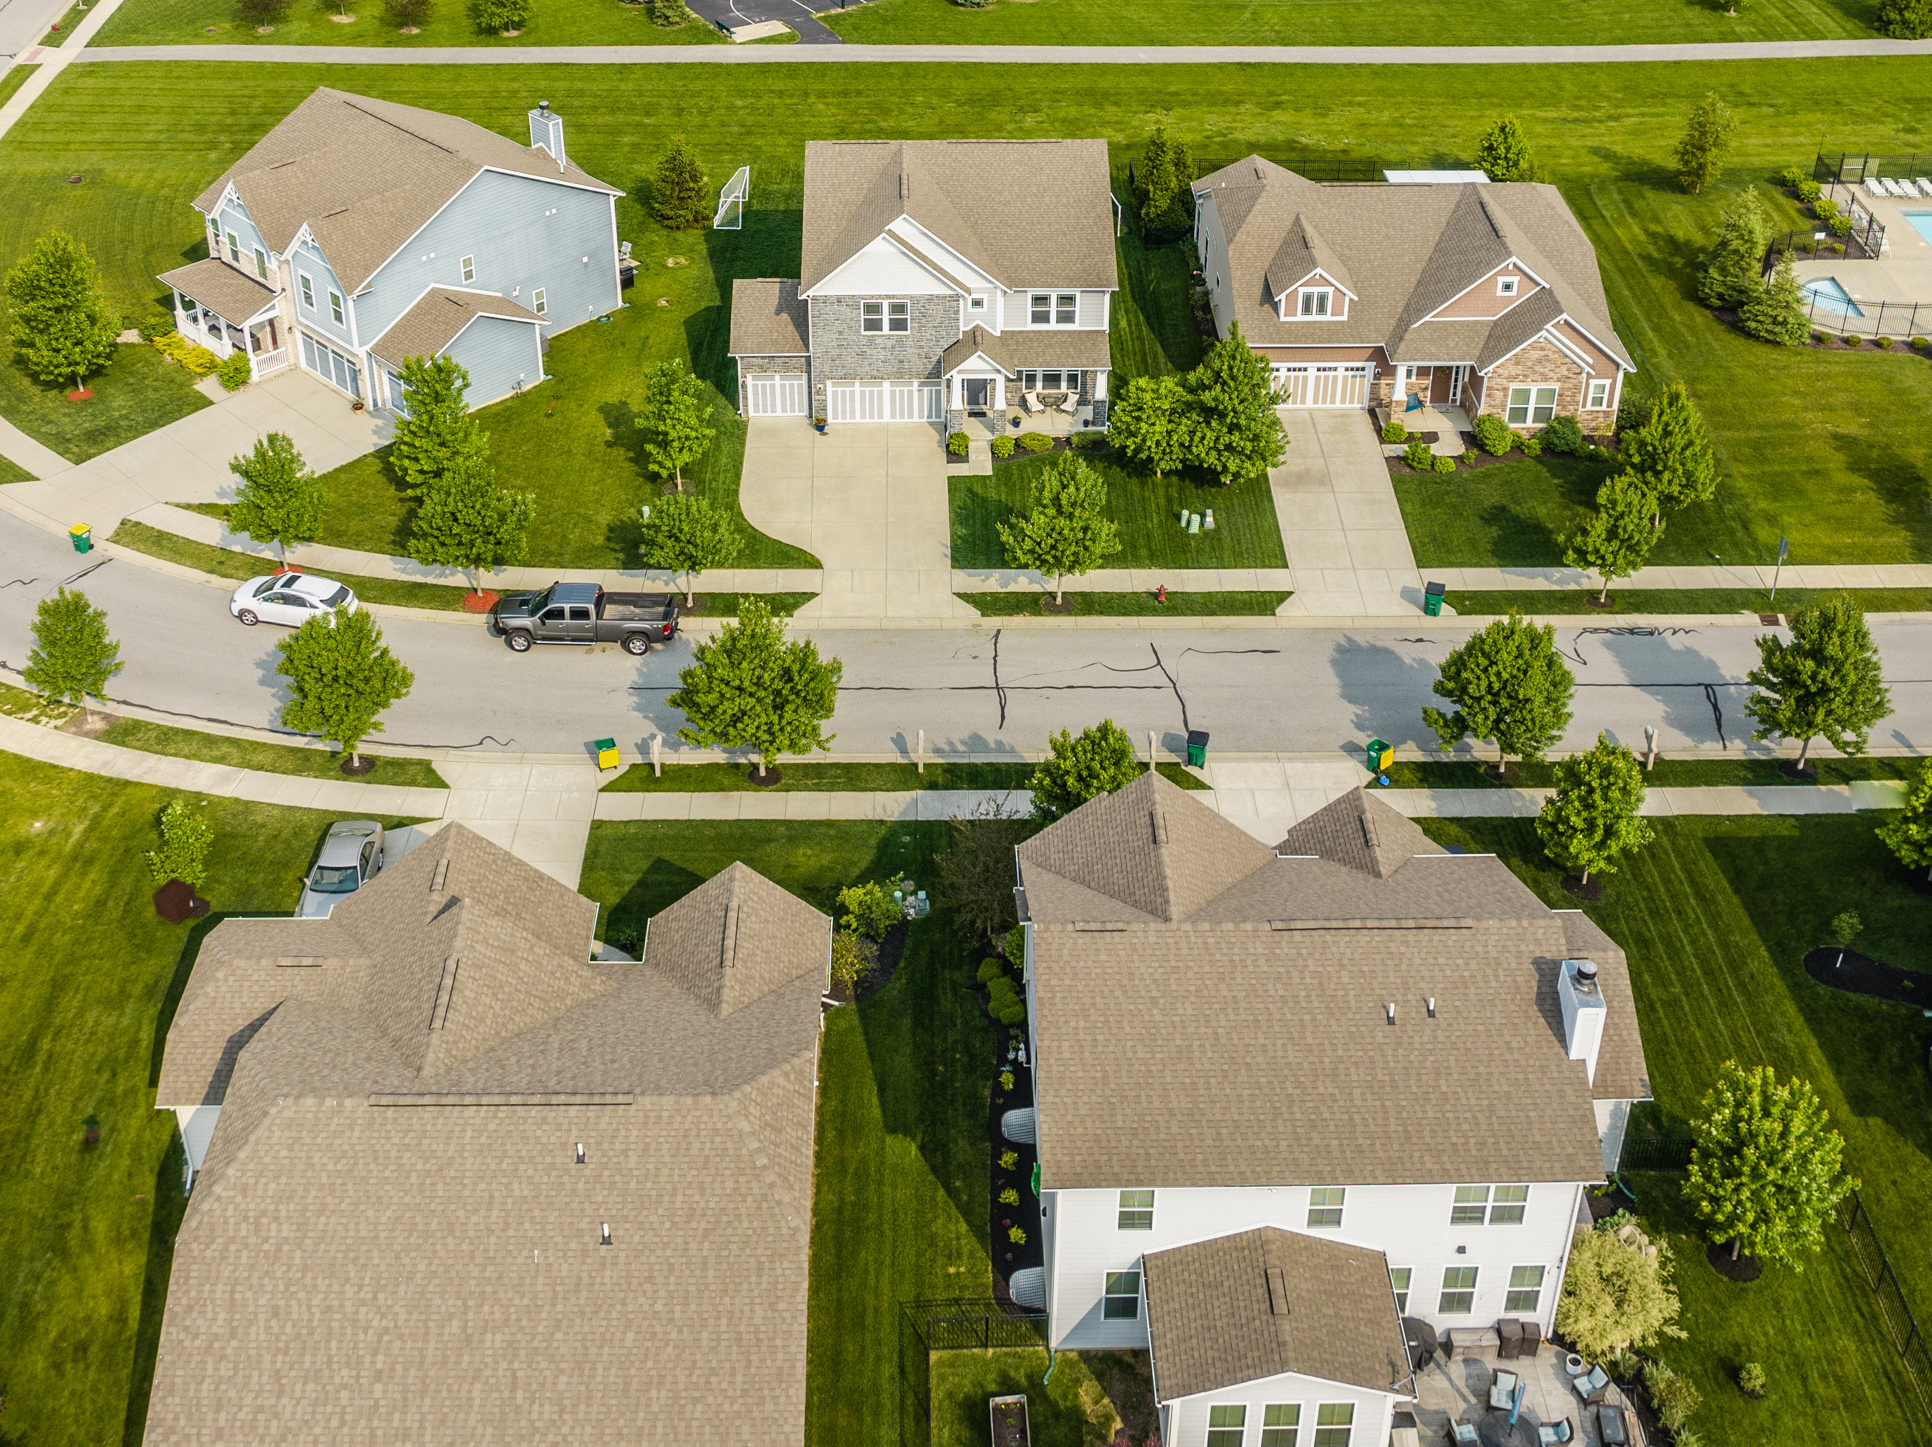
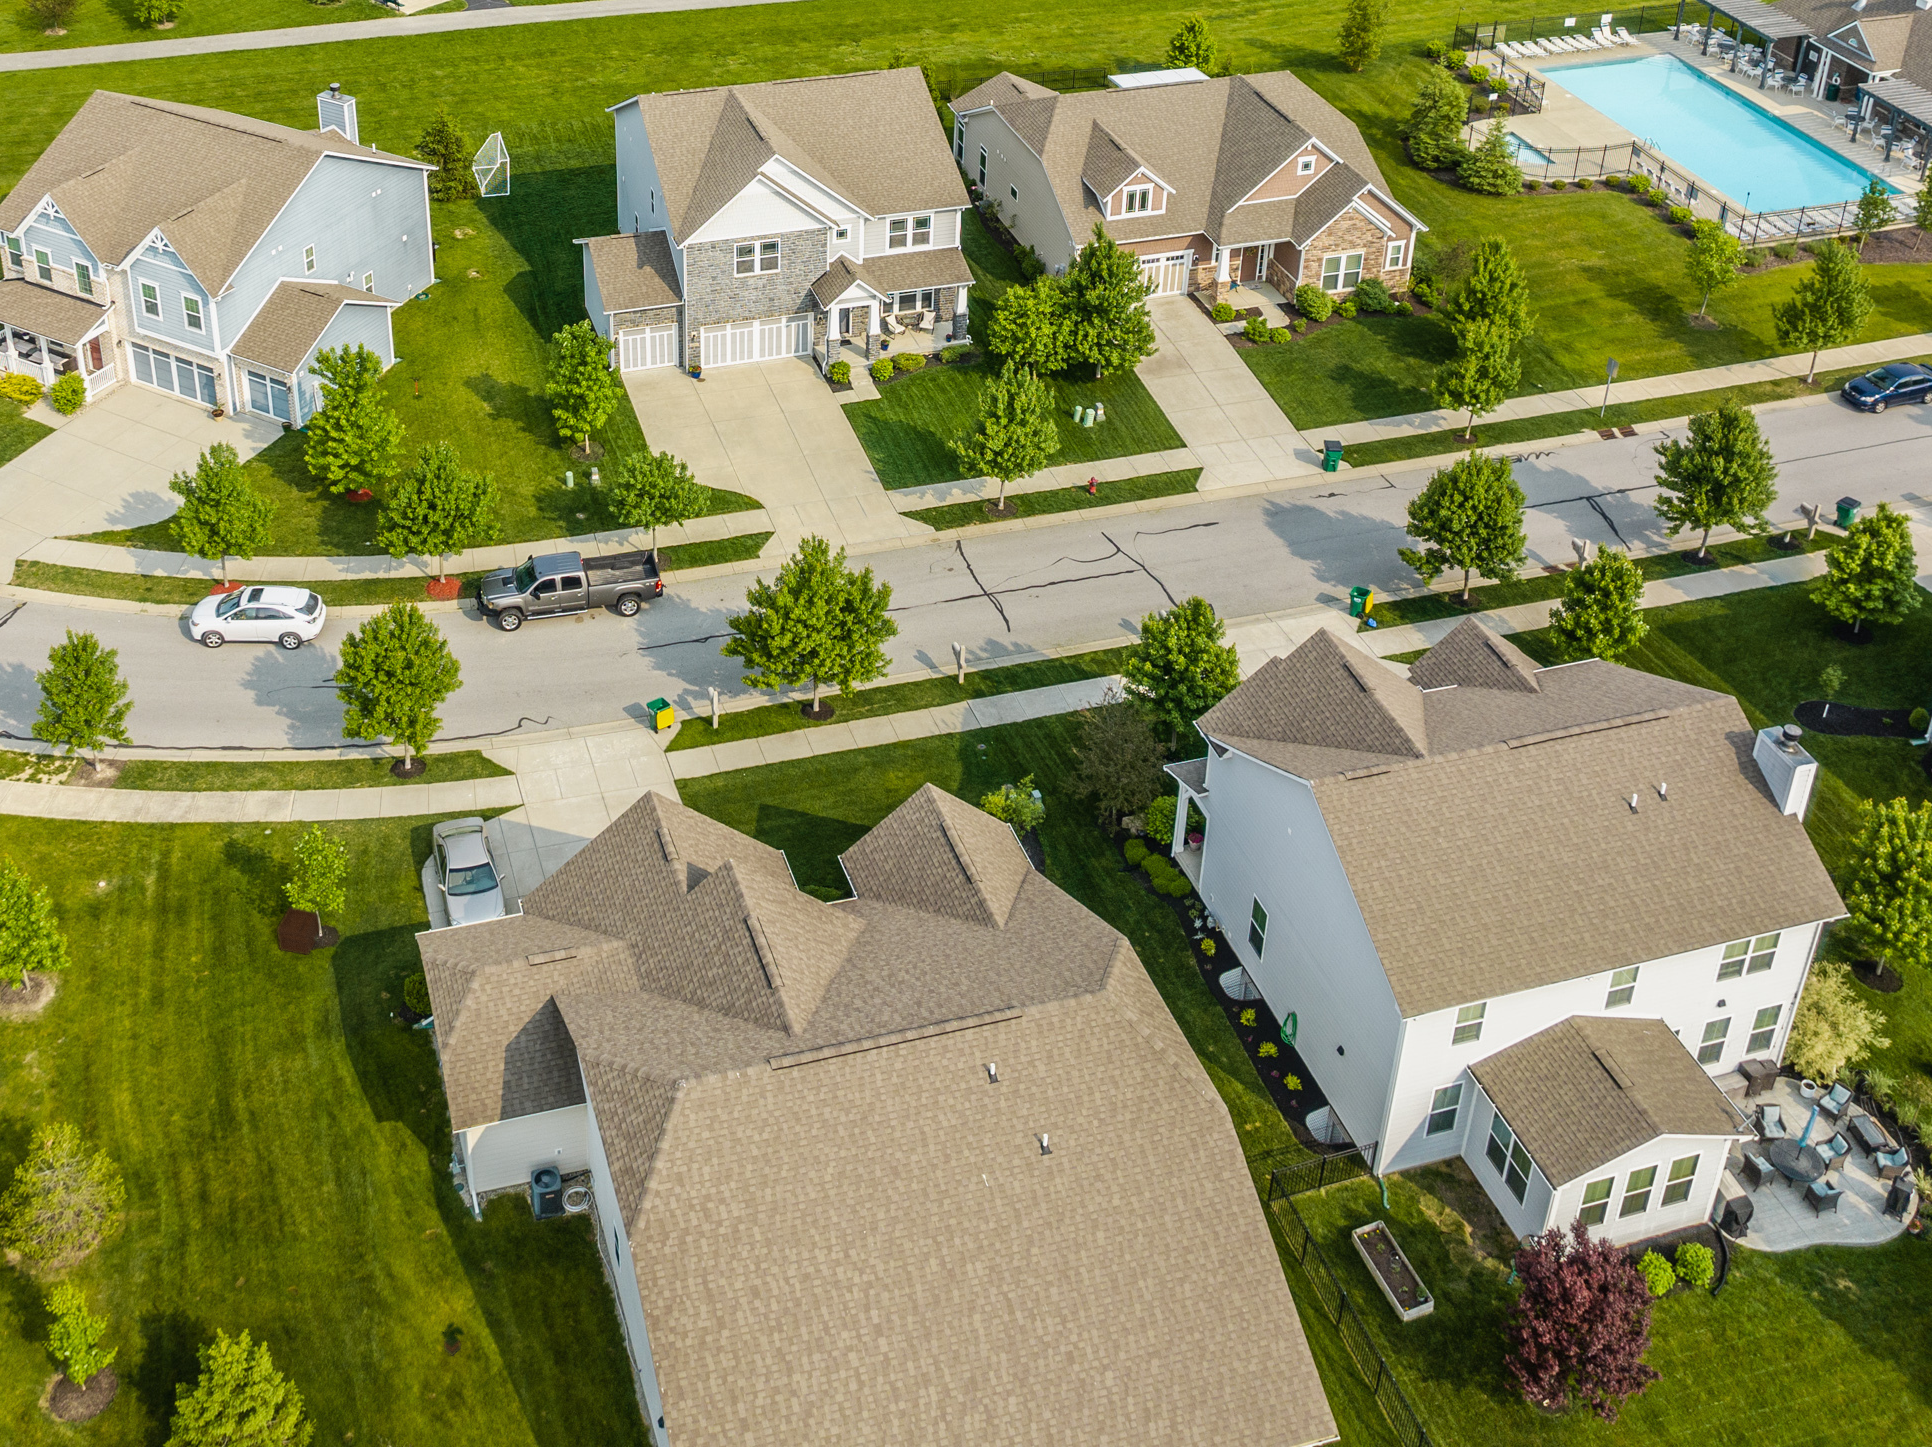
potted tree: present [80,1114,100,1142] -> present [441,1322,464,1355]

